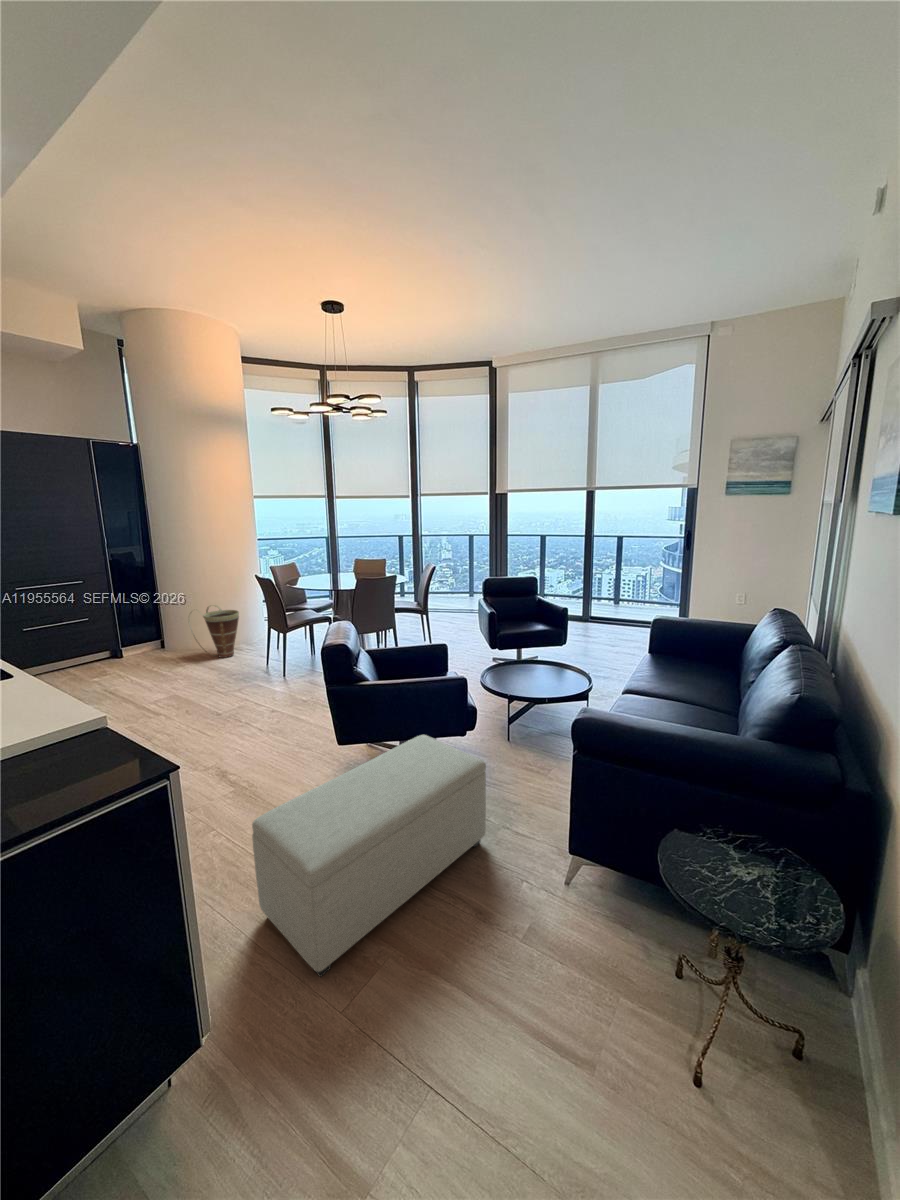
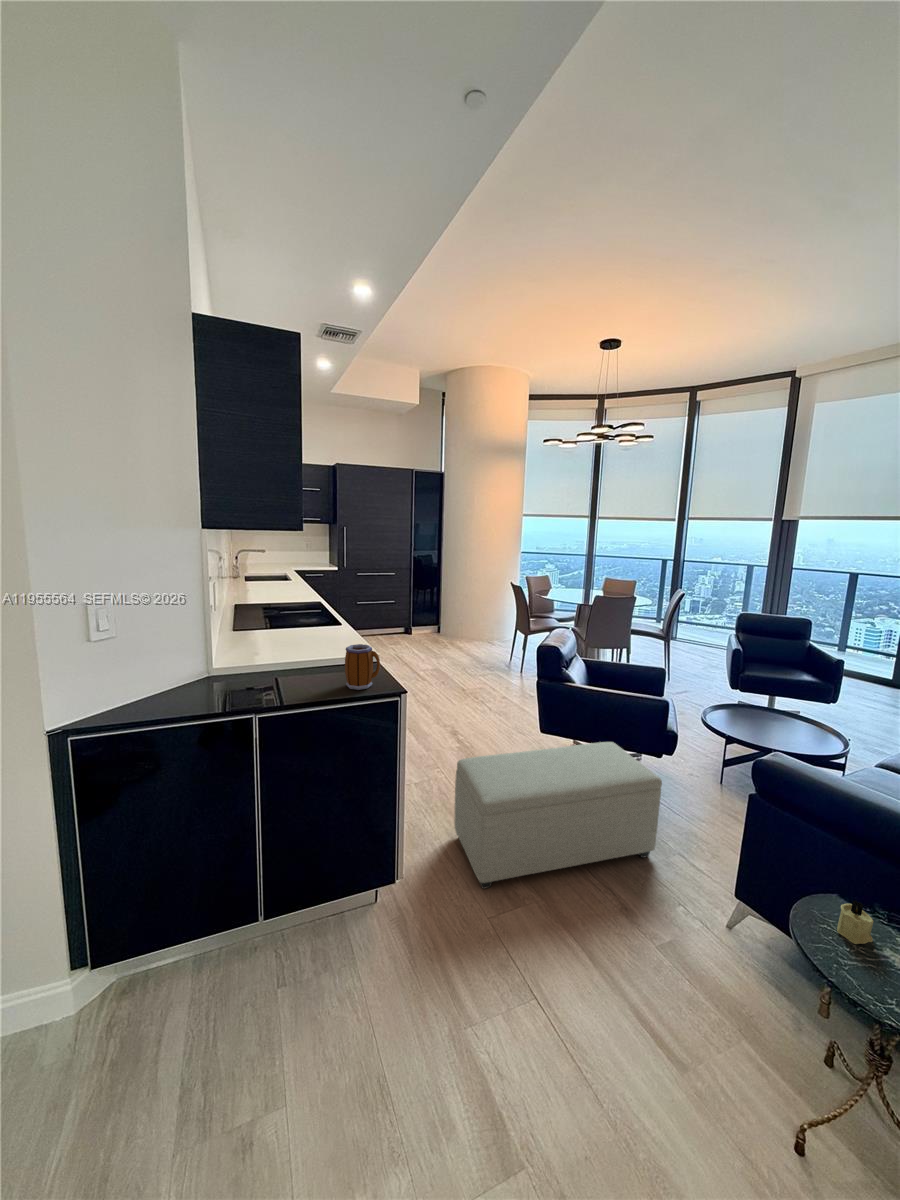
basket: present [189,605,239,658] -> none [457,604,496,650]
mug: none [35,709,115,795] -> present [345,644,380,690]
candle: none [690,834,718,875] -> present [837,900,873,944]

